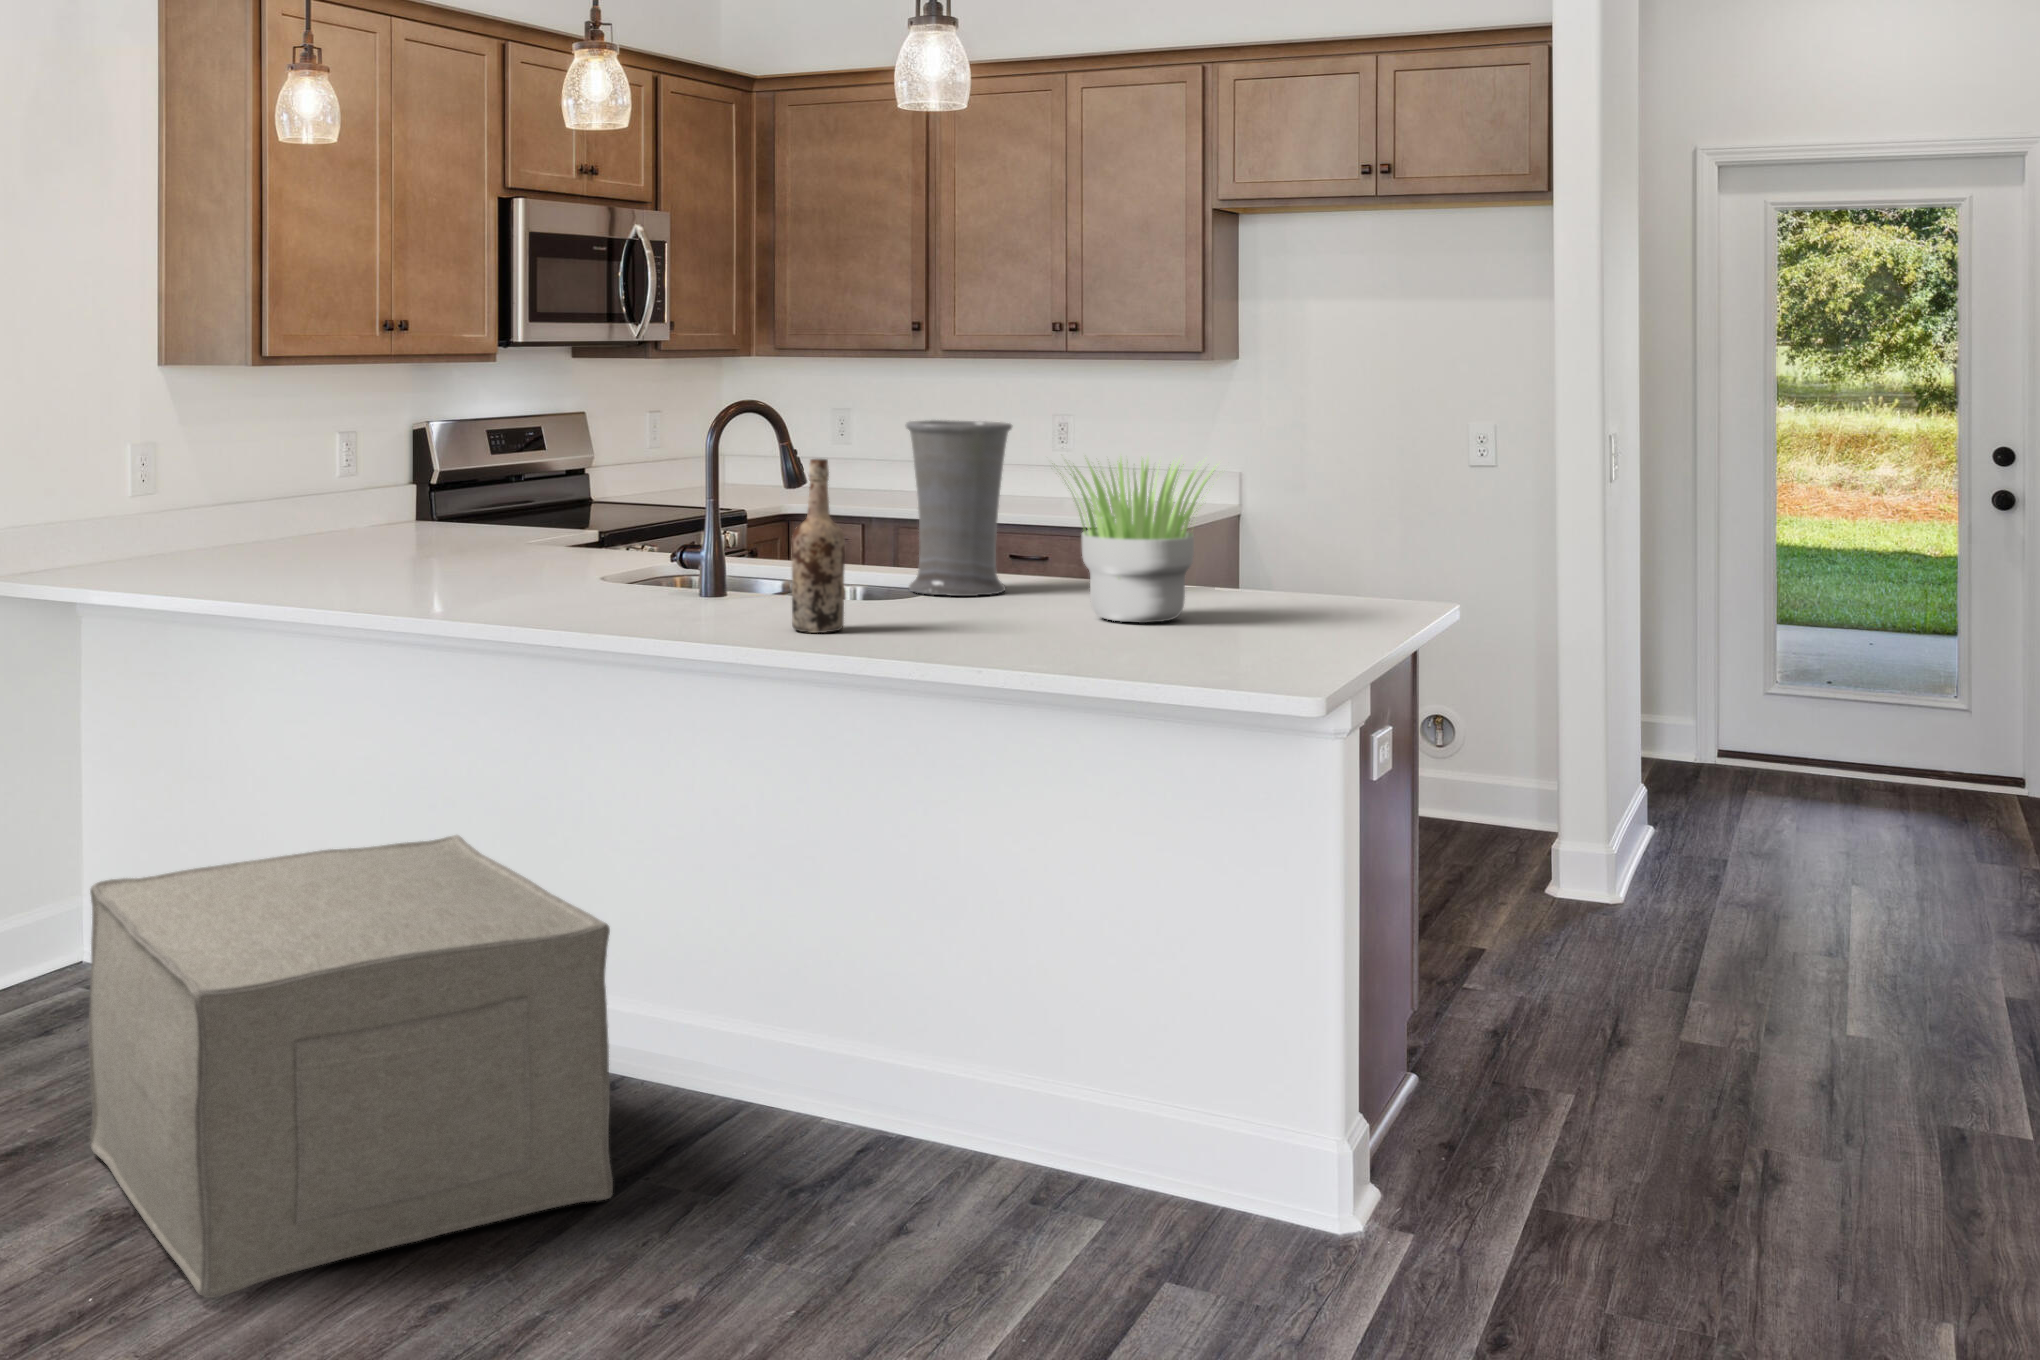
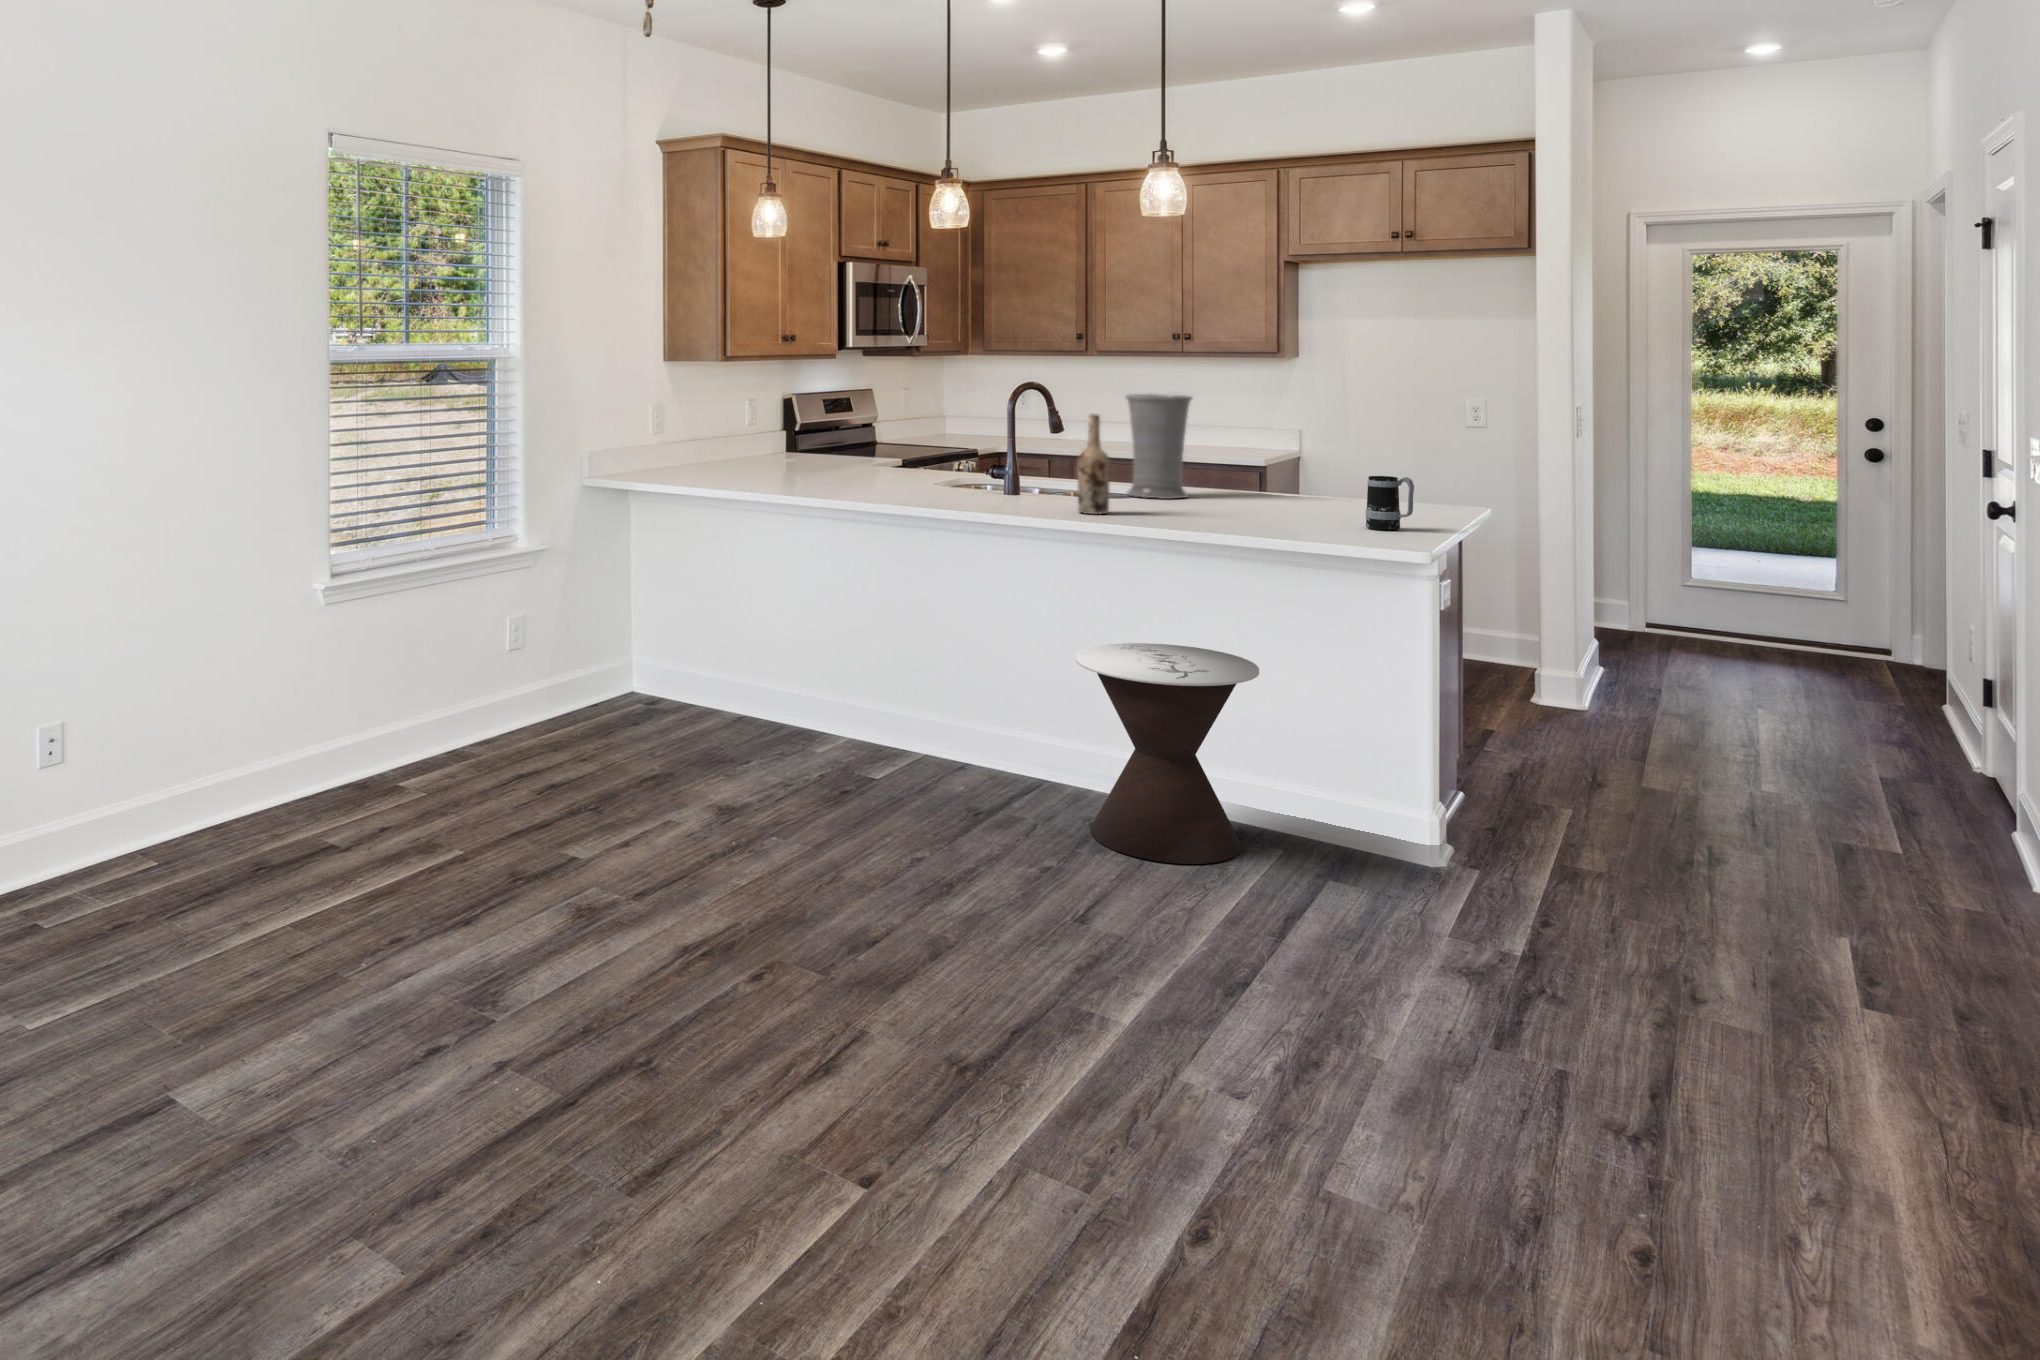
potted plant: present [1060,458,1218,623] -> none [1224,413,1347,514]
mug: none [1244,561,1317,655] -> present [1365,476,1414,530]
ottoman: present [88,835,613,1298] -> none [689,626,990,853]
side table: none [760,856,1063,1261] -> present [1076,643,1259,864]

